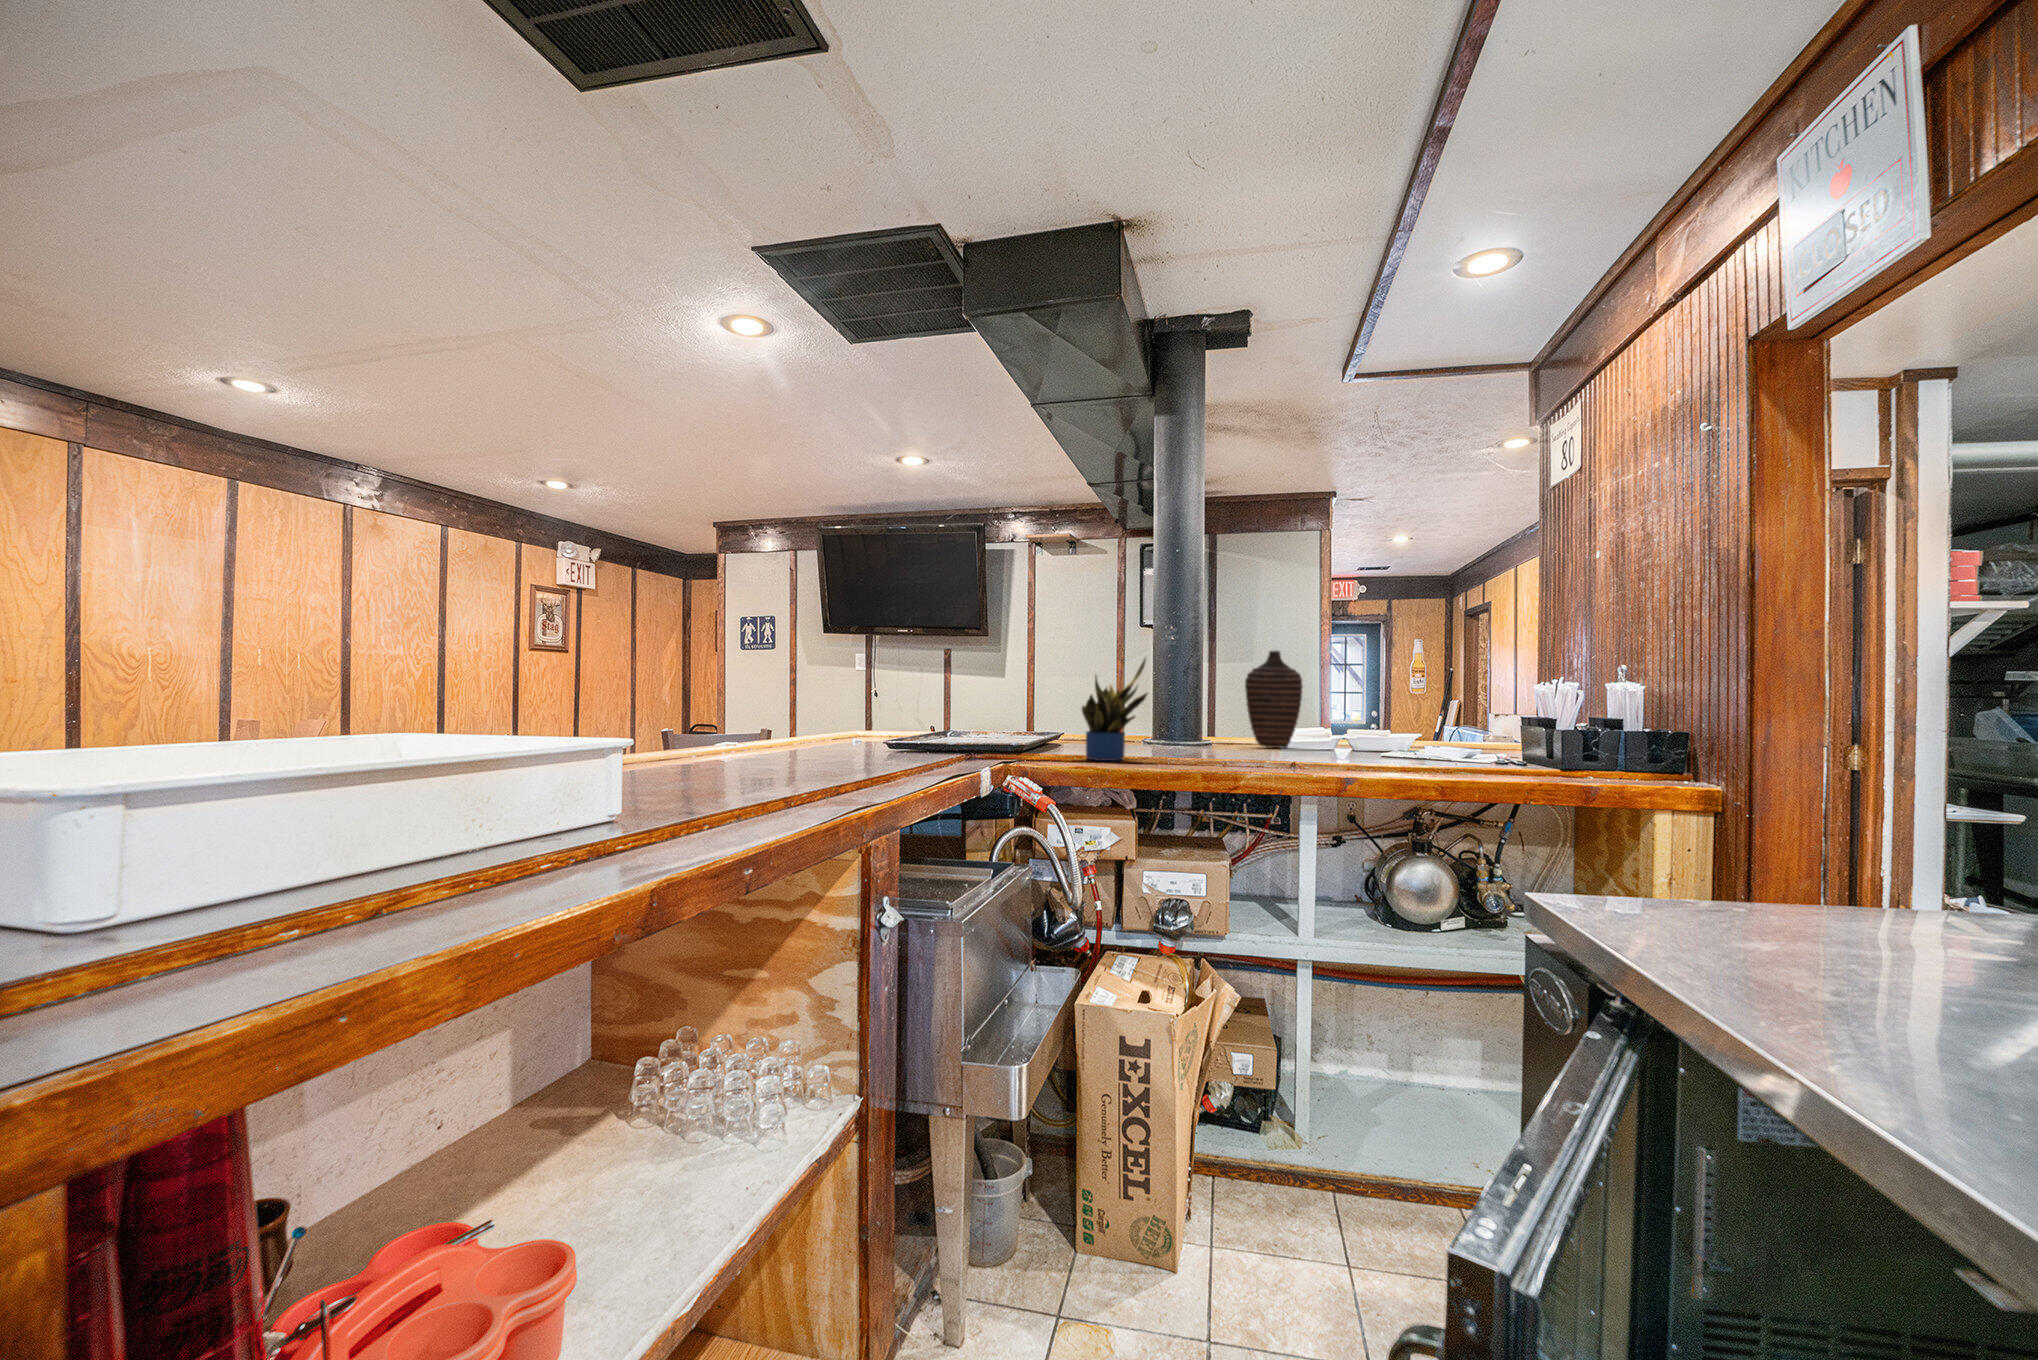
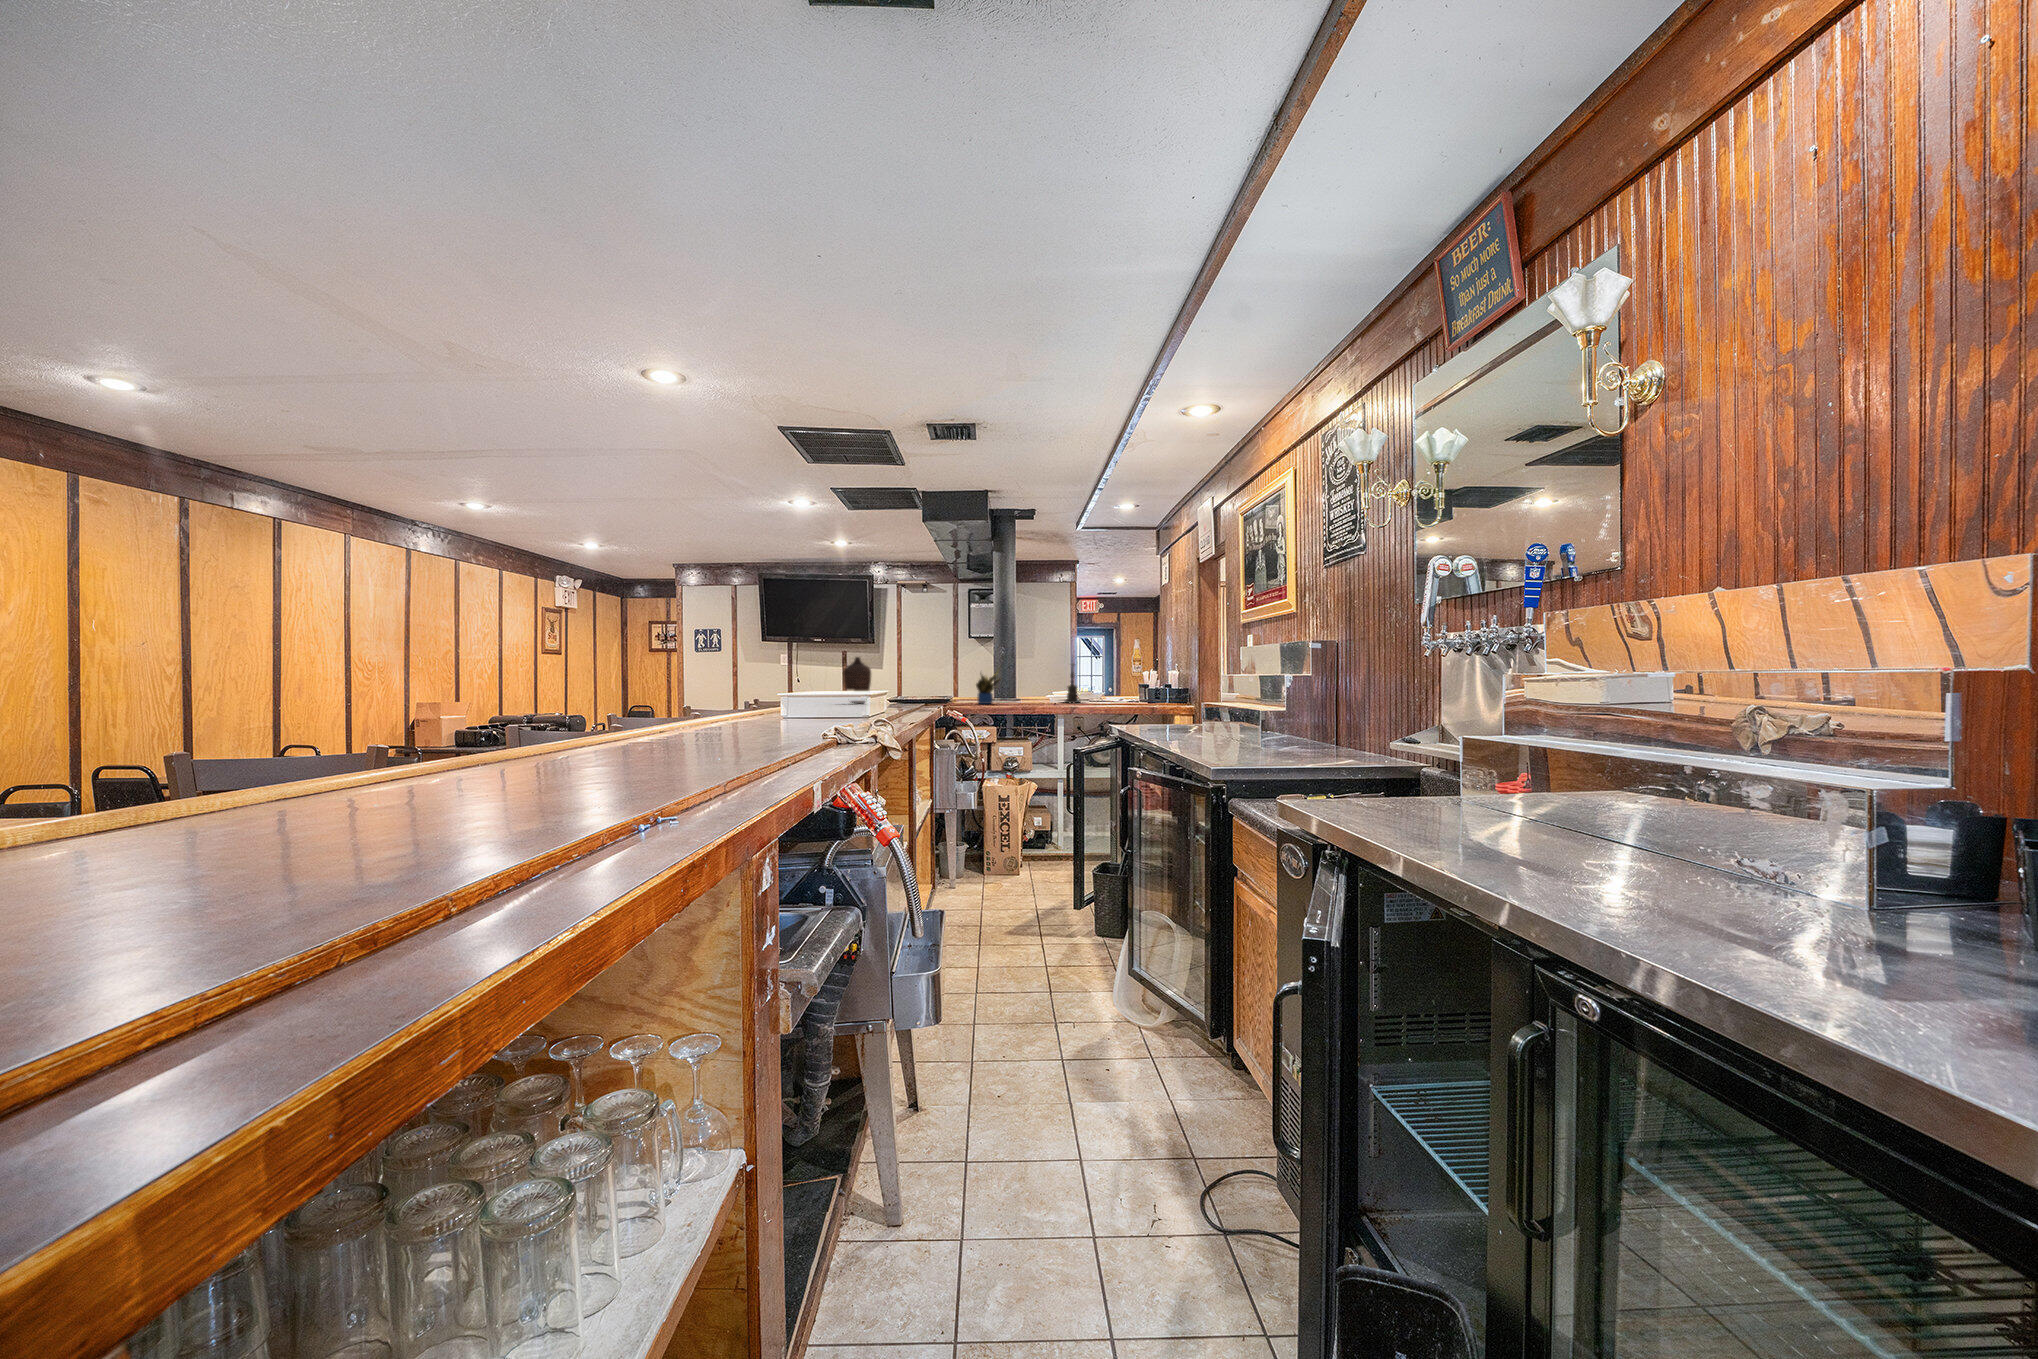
candle holder: none [1296,644,1383,765] -> present [1064,663,1081,703]
decorative vase: present [1245,650,1303,748] -> present [843,657,871,704]

